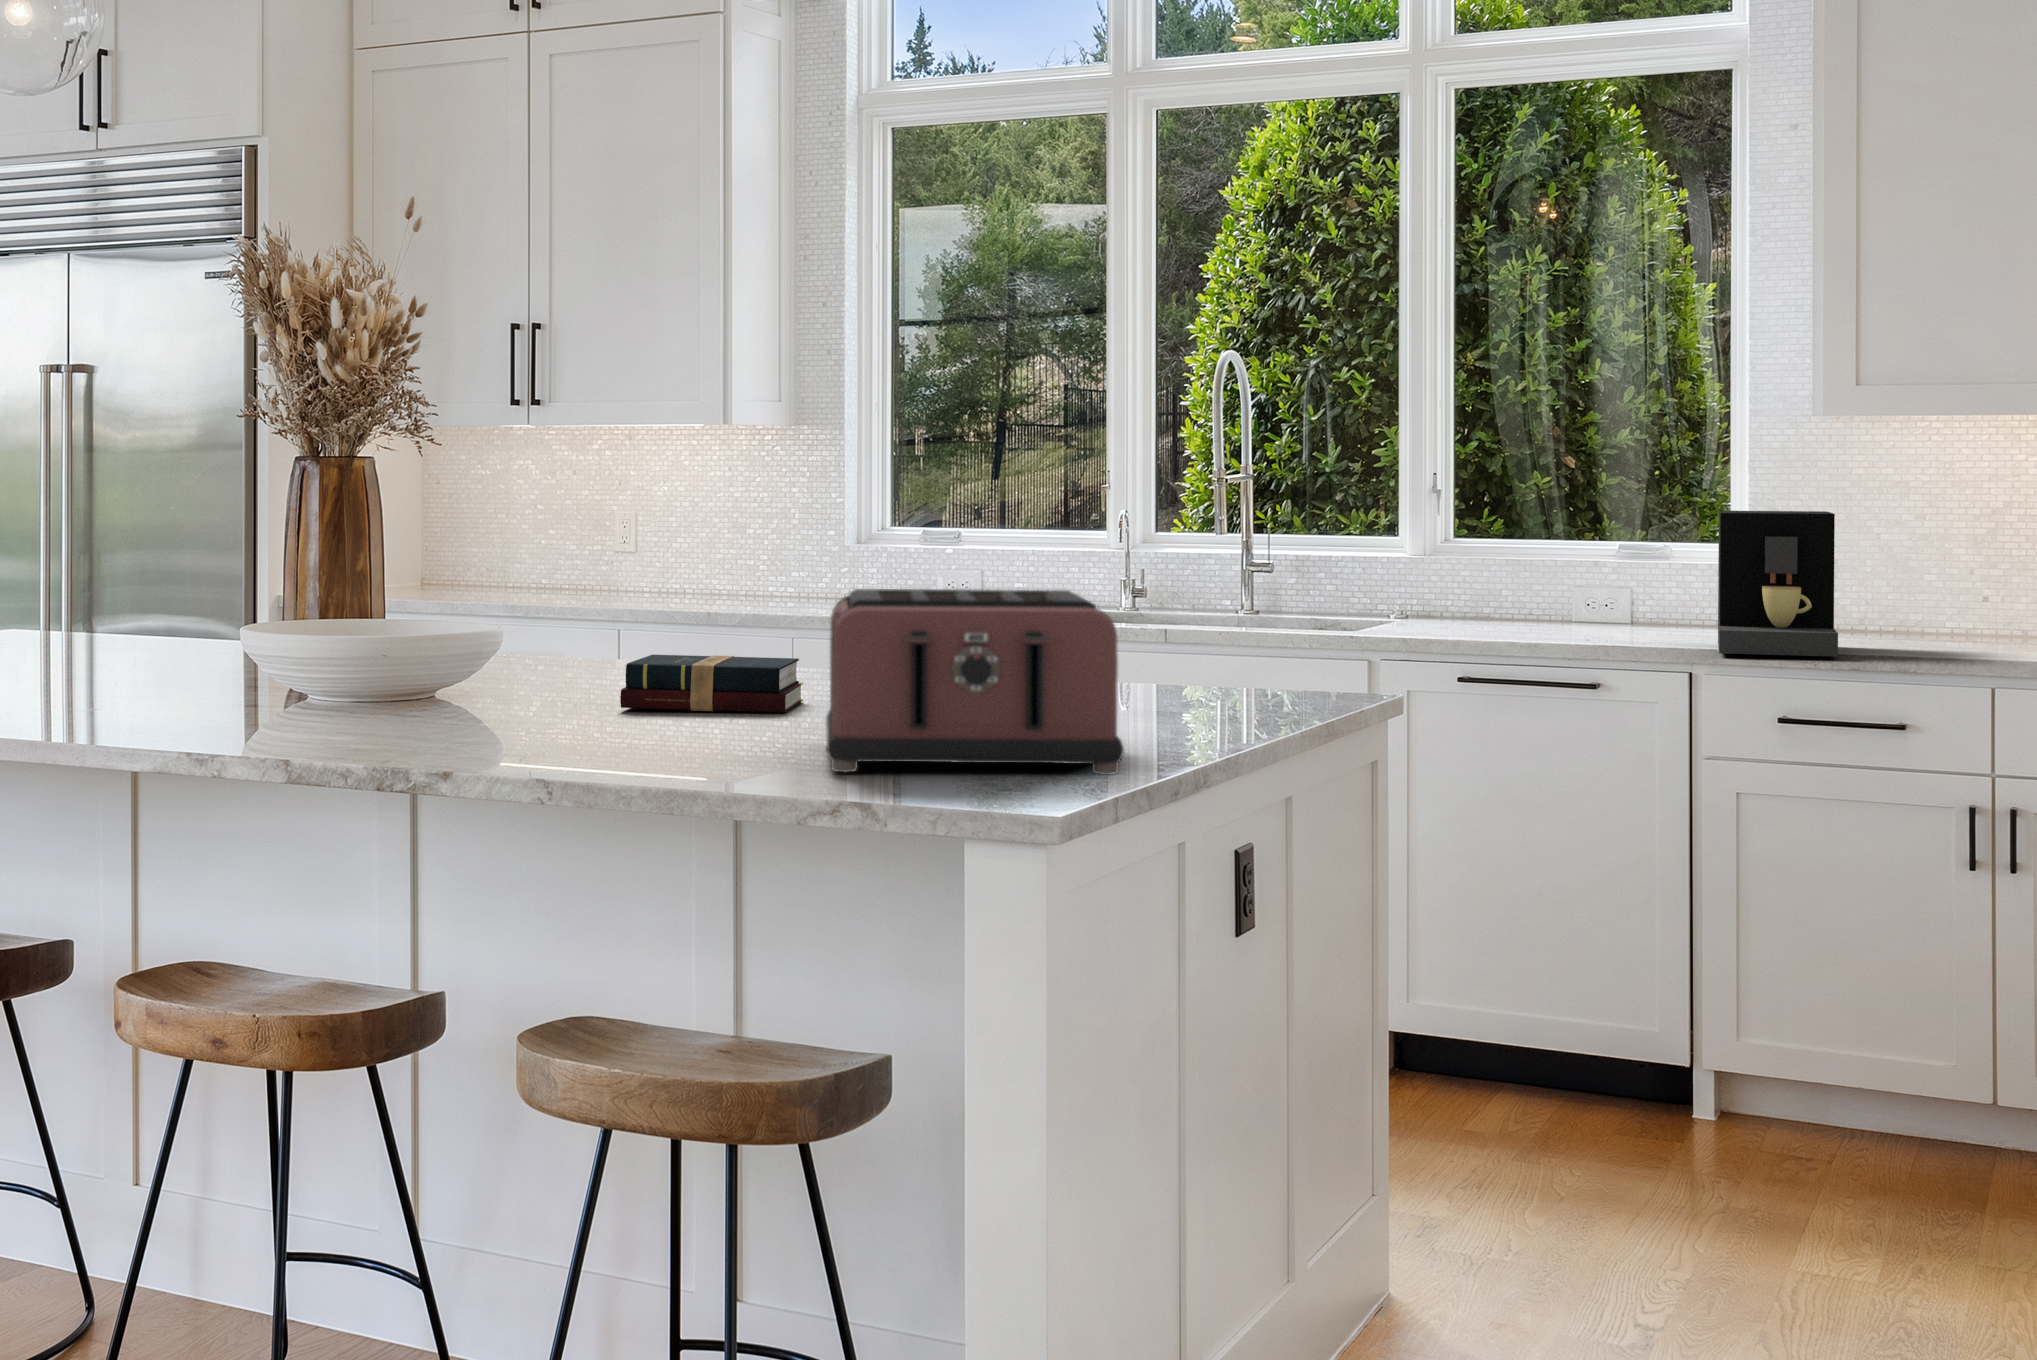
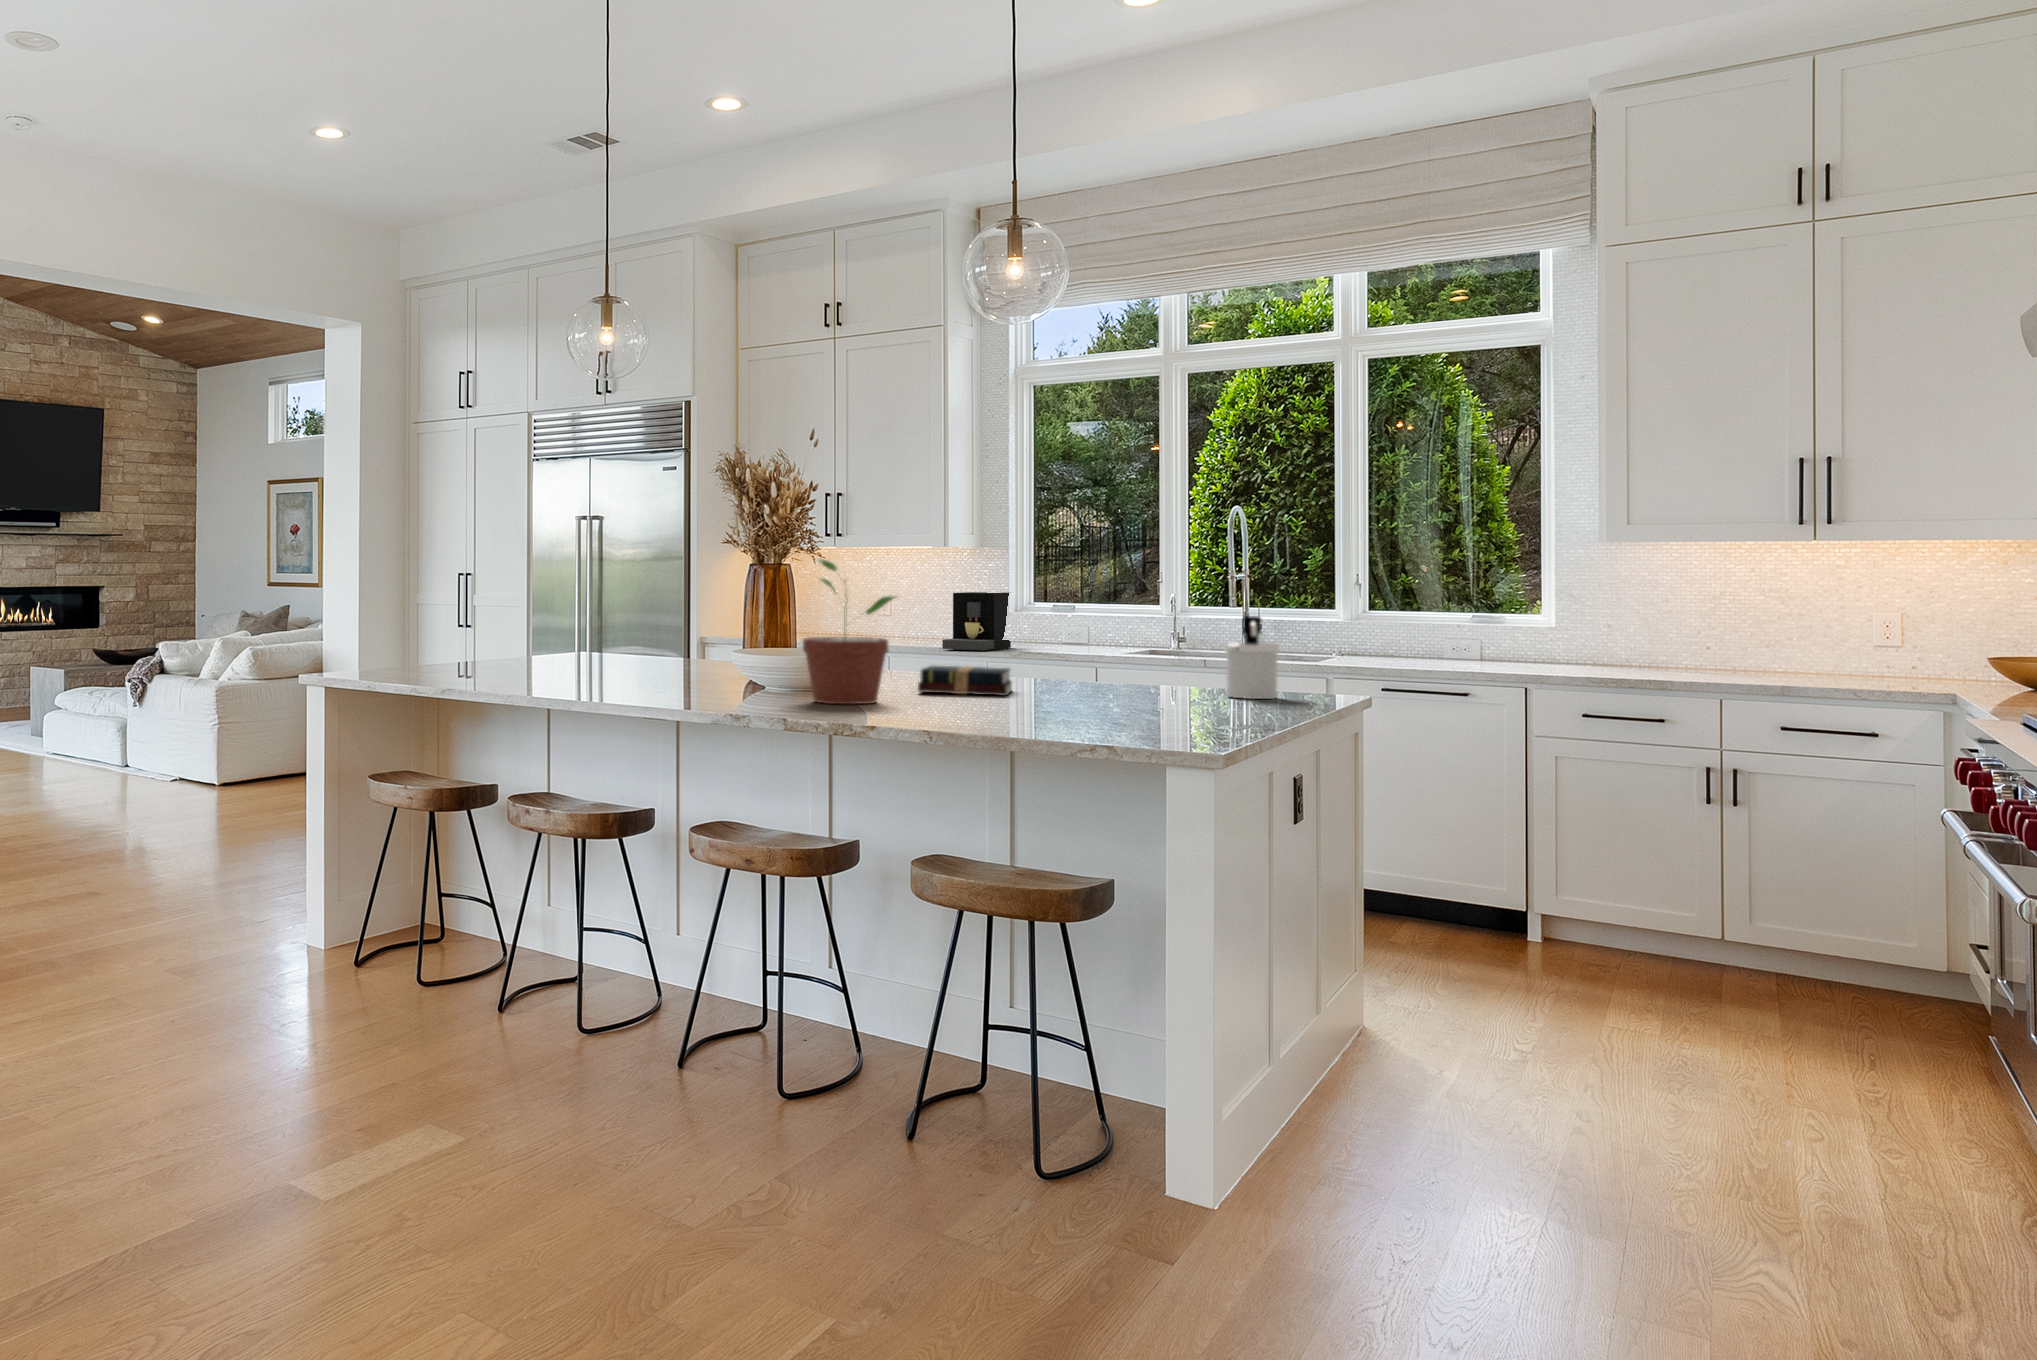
potted plant: none [384,446,573,739] -> present [803,559,896,704]
coffee maker: present [1718,511,1838,657] -> present [942,592,1011,650]
soap dispenser: none [1182,556,1277,711] -> present [1225,616,1279,699]
toaster: present [826,589,1124,775] -> none [1036,631,1202,726]

